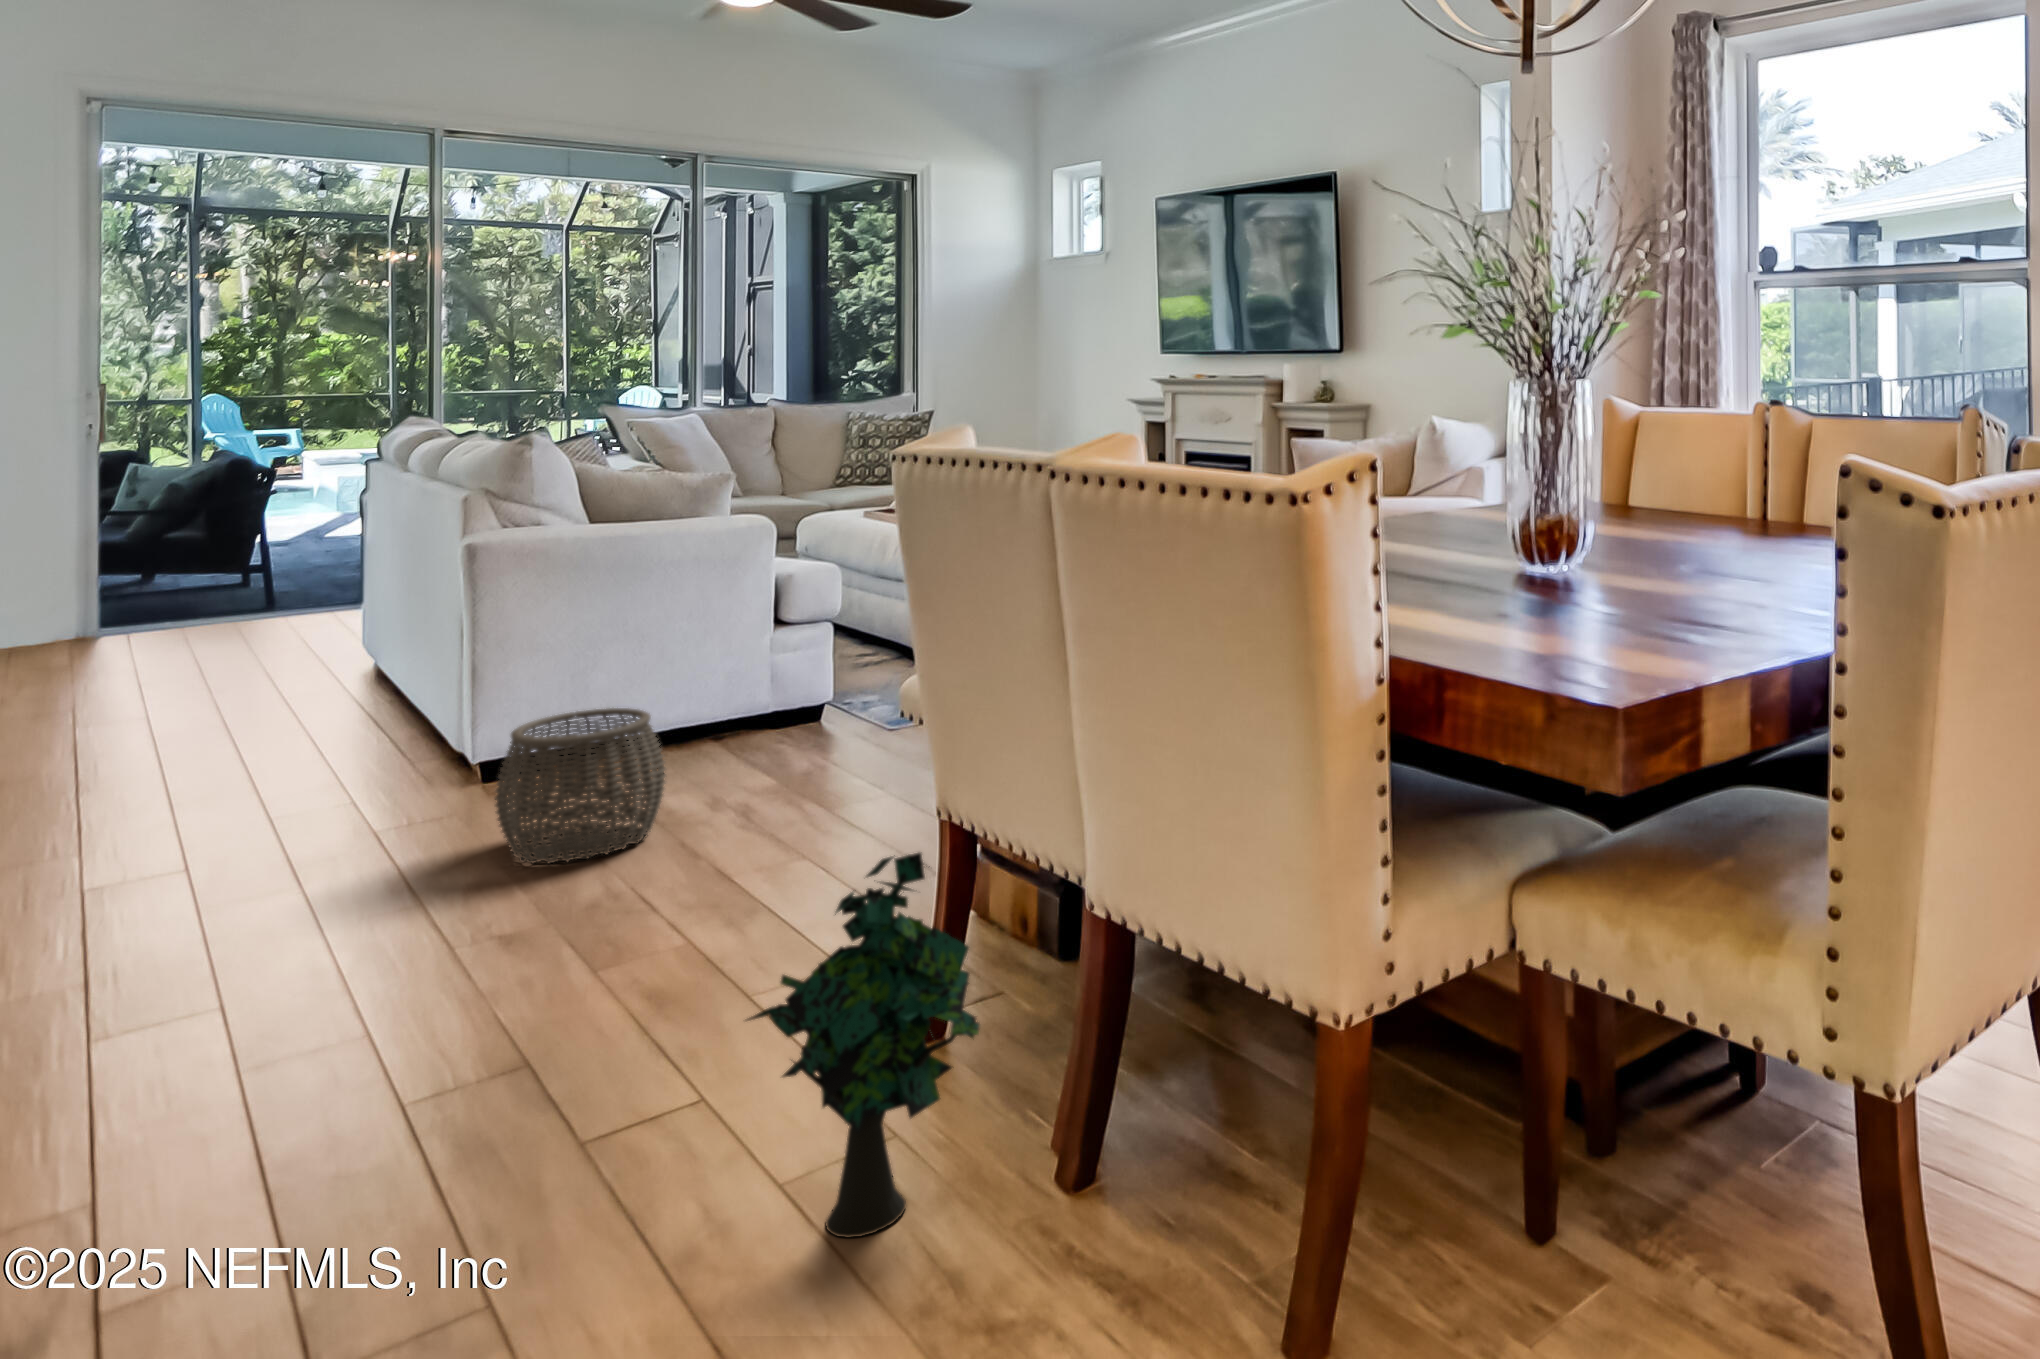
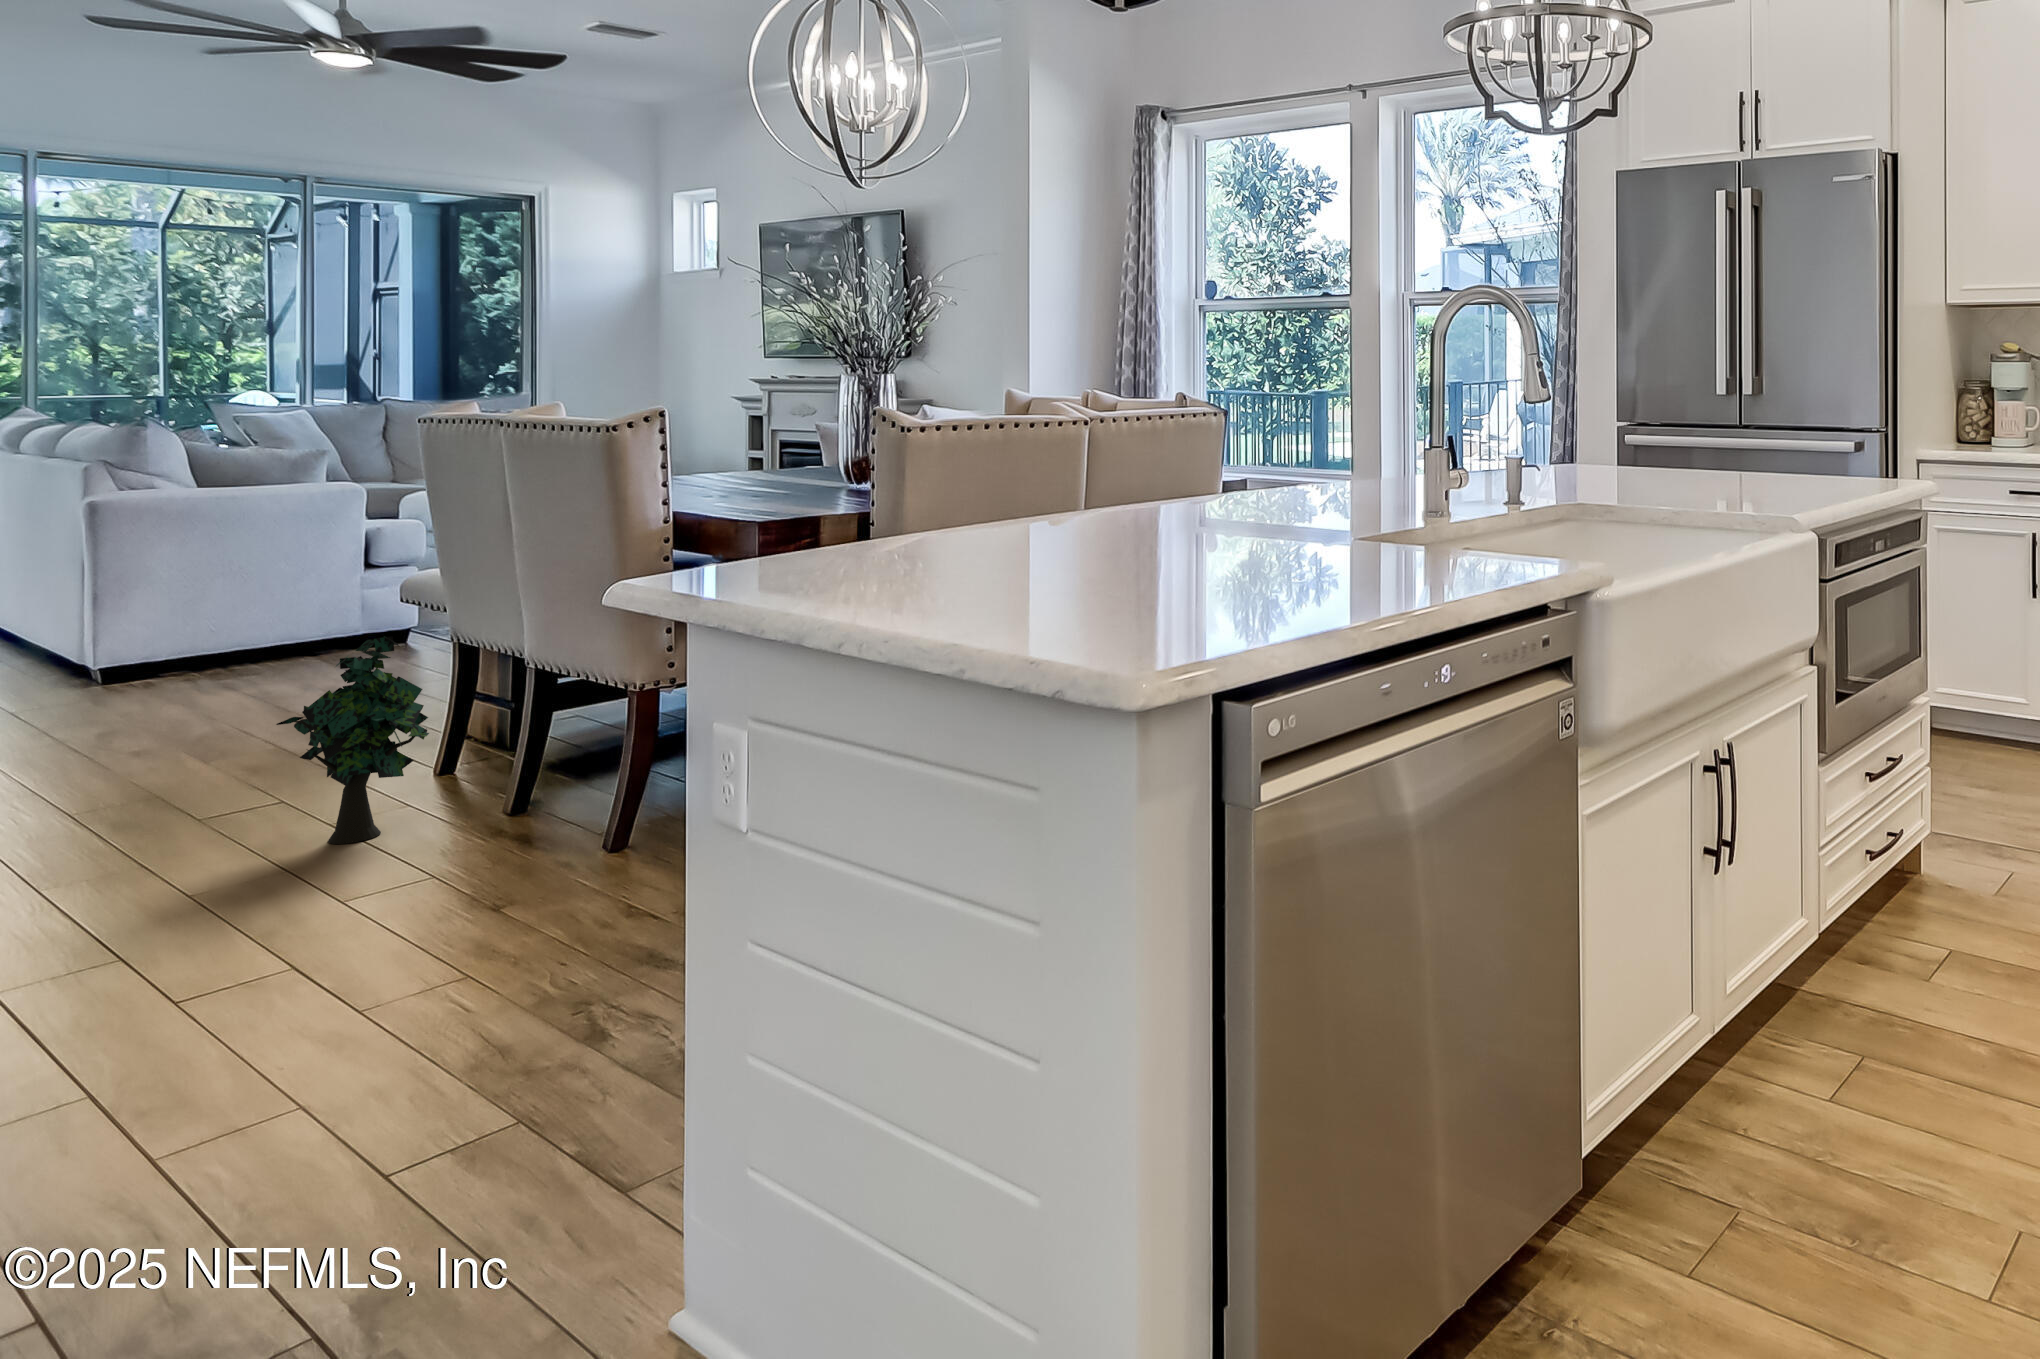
woven basket: present [495,708,666,863] -> none [113,616,255,721]

